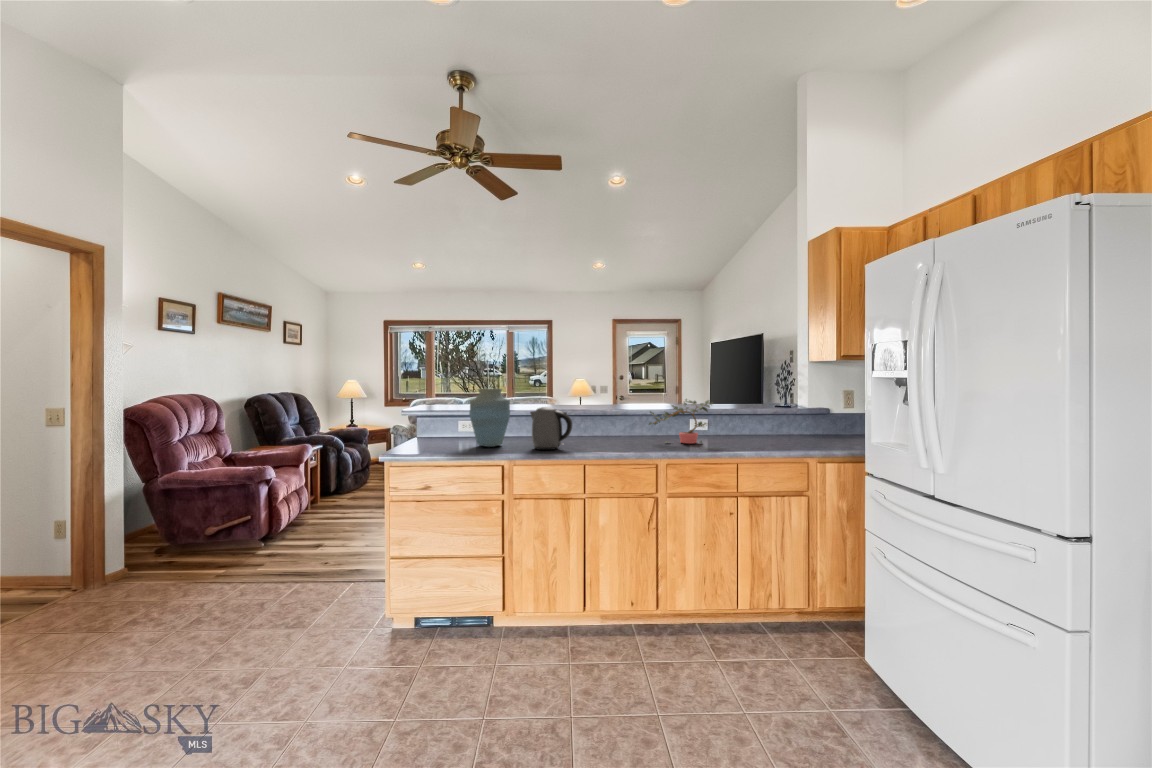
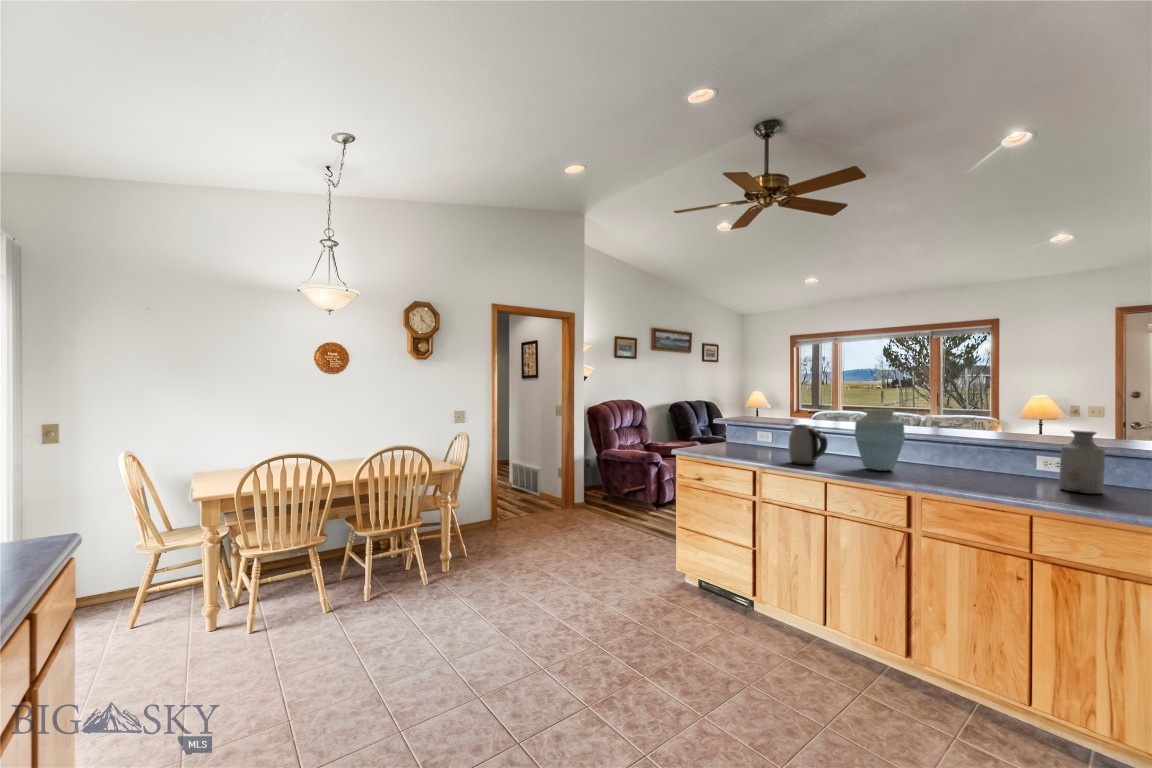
vase: present [469,388,510,447] -> present [854,409,905,471]
bottle: none [724,397,747,442] -> present [1059,430,1105,494]
potted plant: present [649,399,712,444] -> none [933,427,1030,486]

